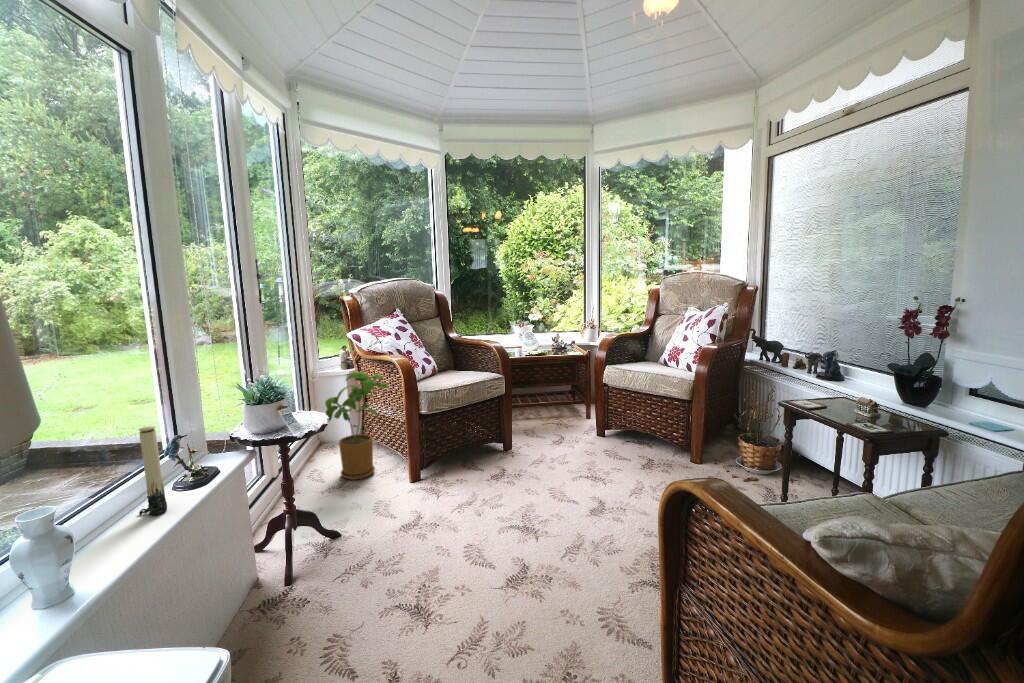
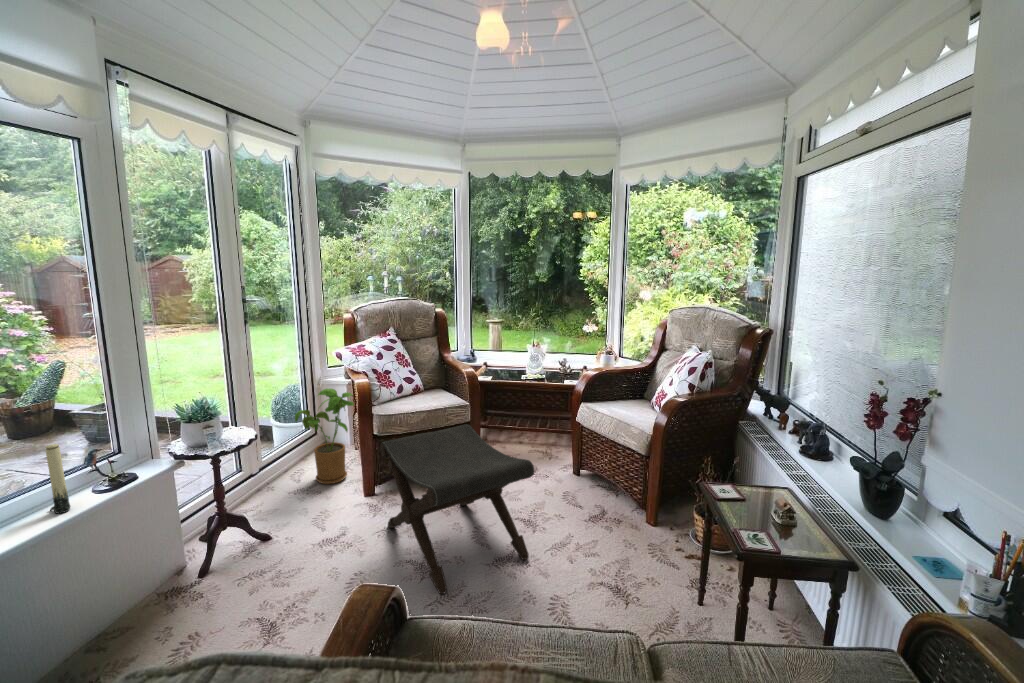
footstool: none [452,391,623,548] -> present [380,424,534,594]

